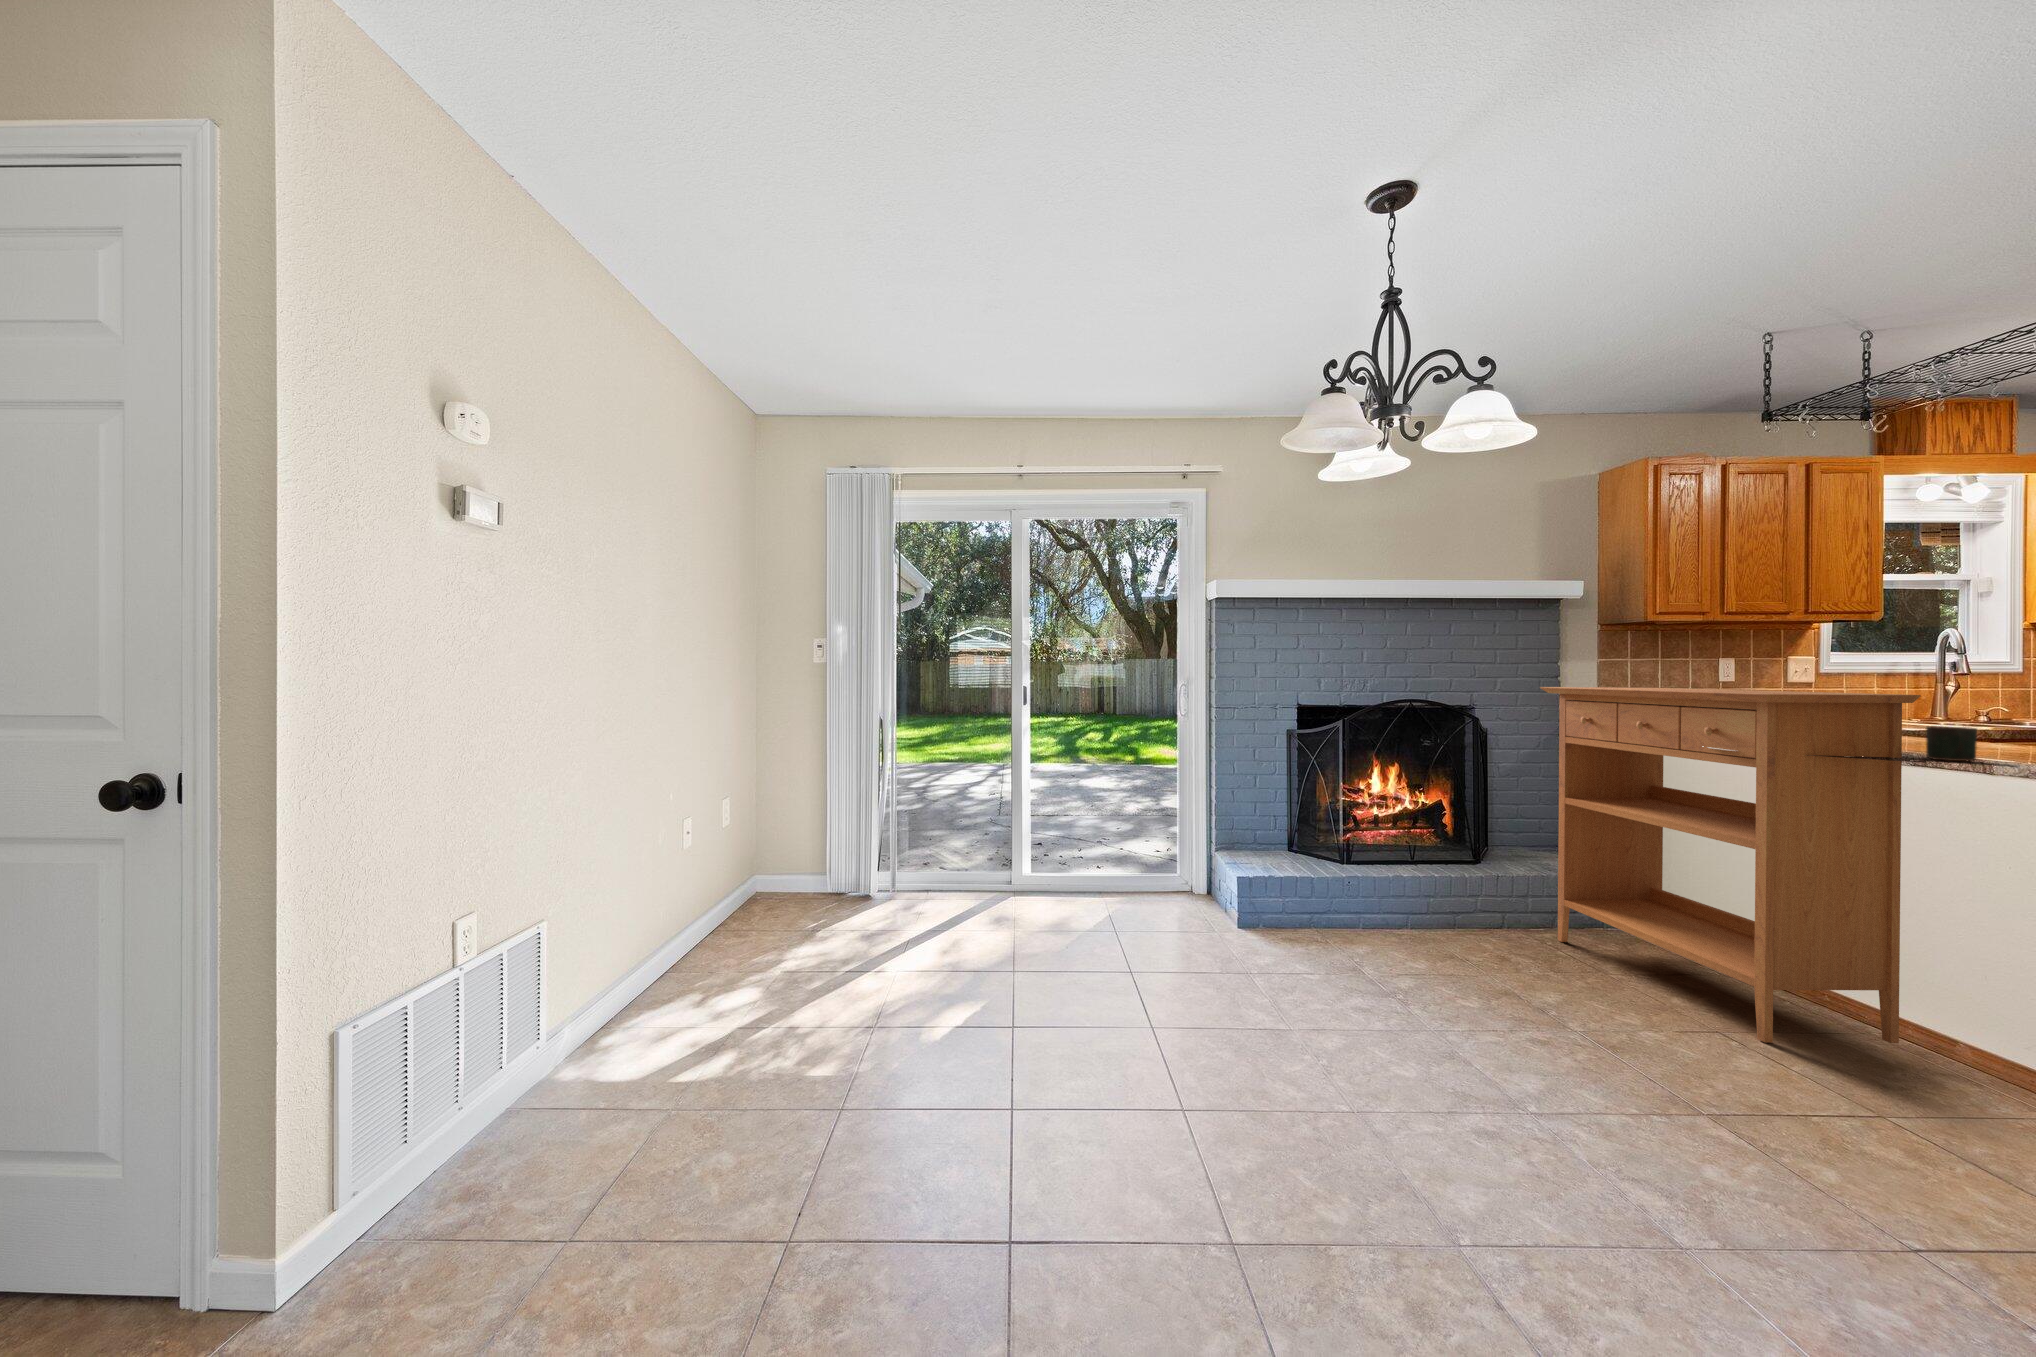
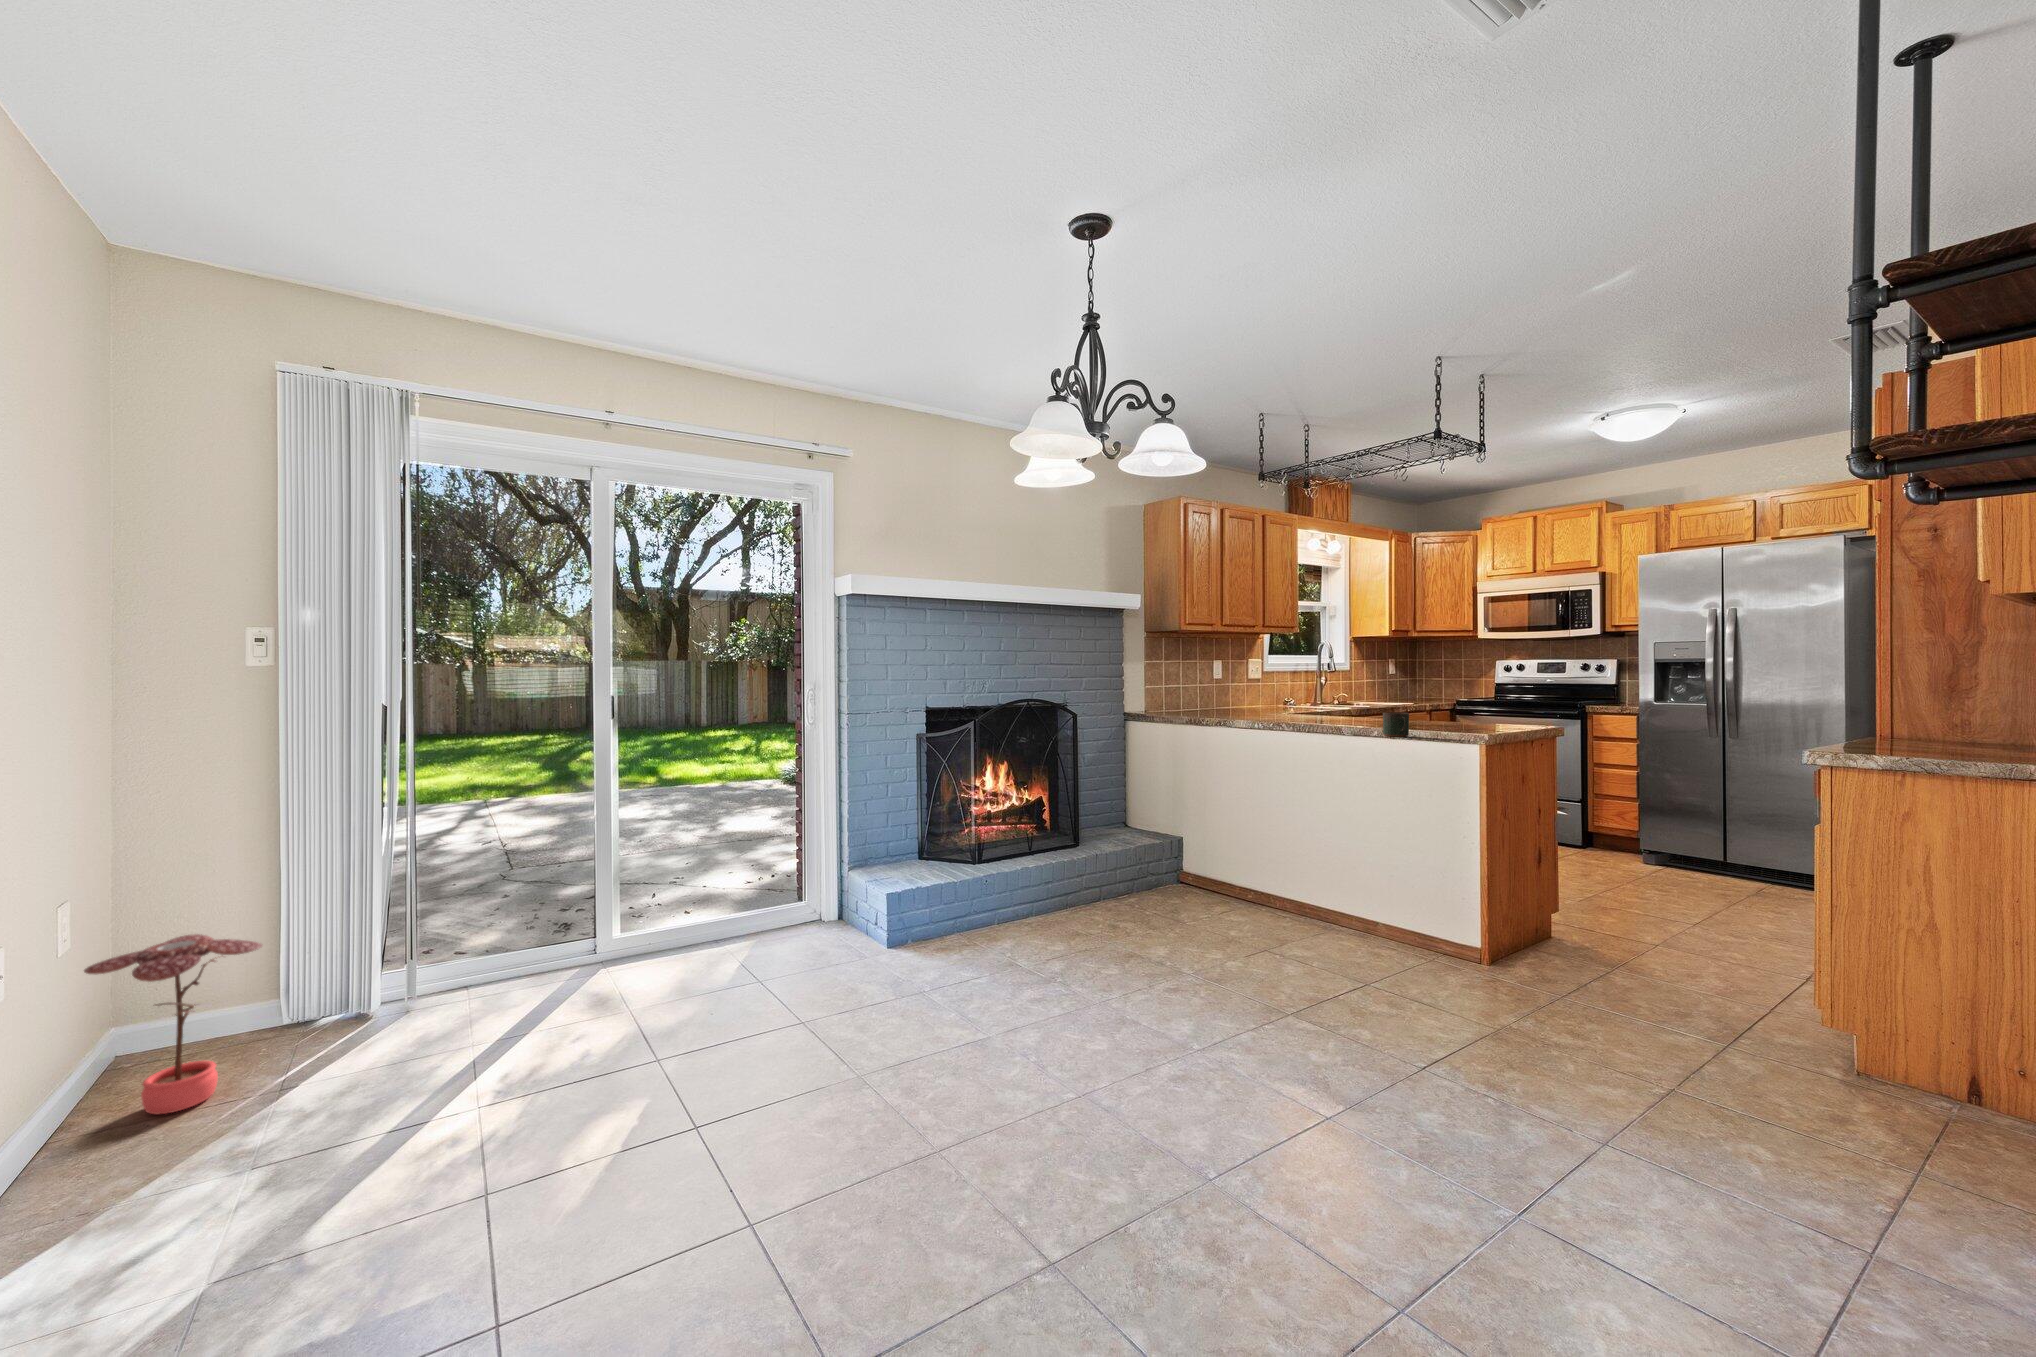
console table: present [1540,687,1920,1043] -> none [1129,686,1384,963]
potted plant: none [736,823,811,926] -> present [84,934,262,1114]

